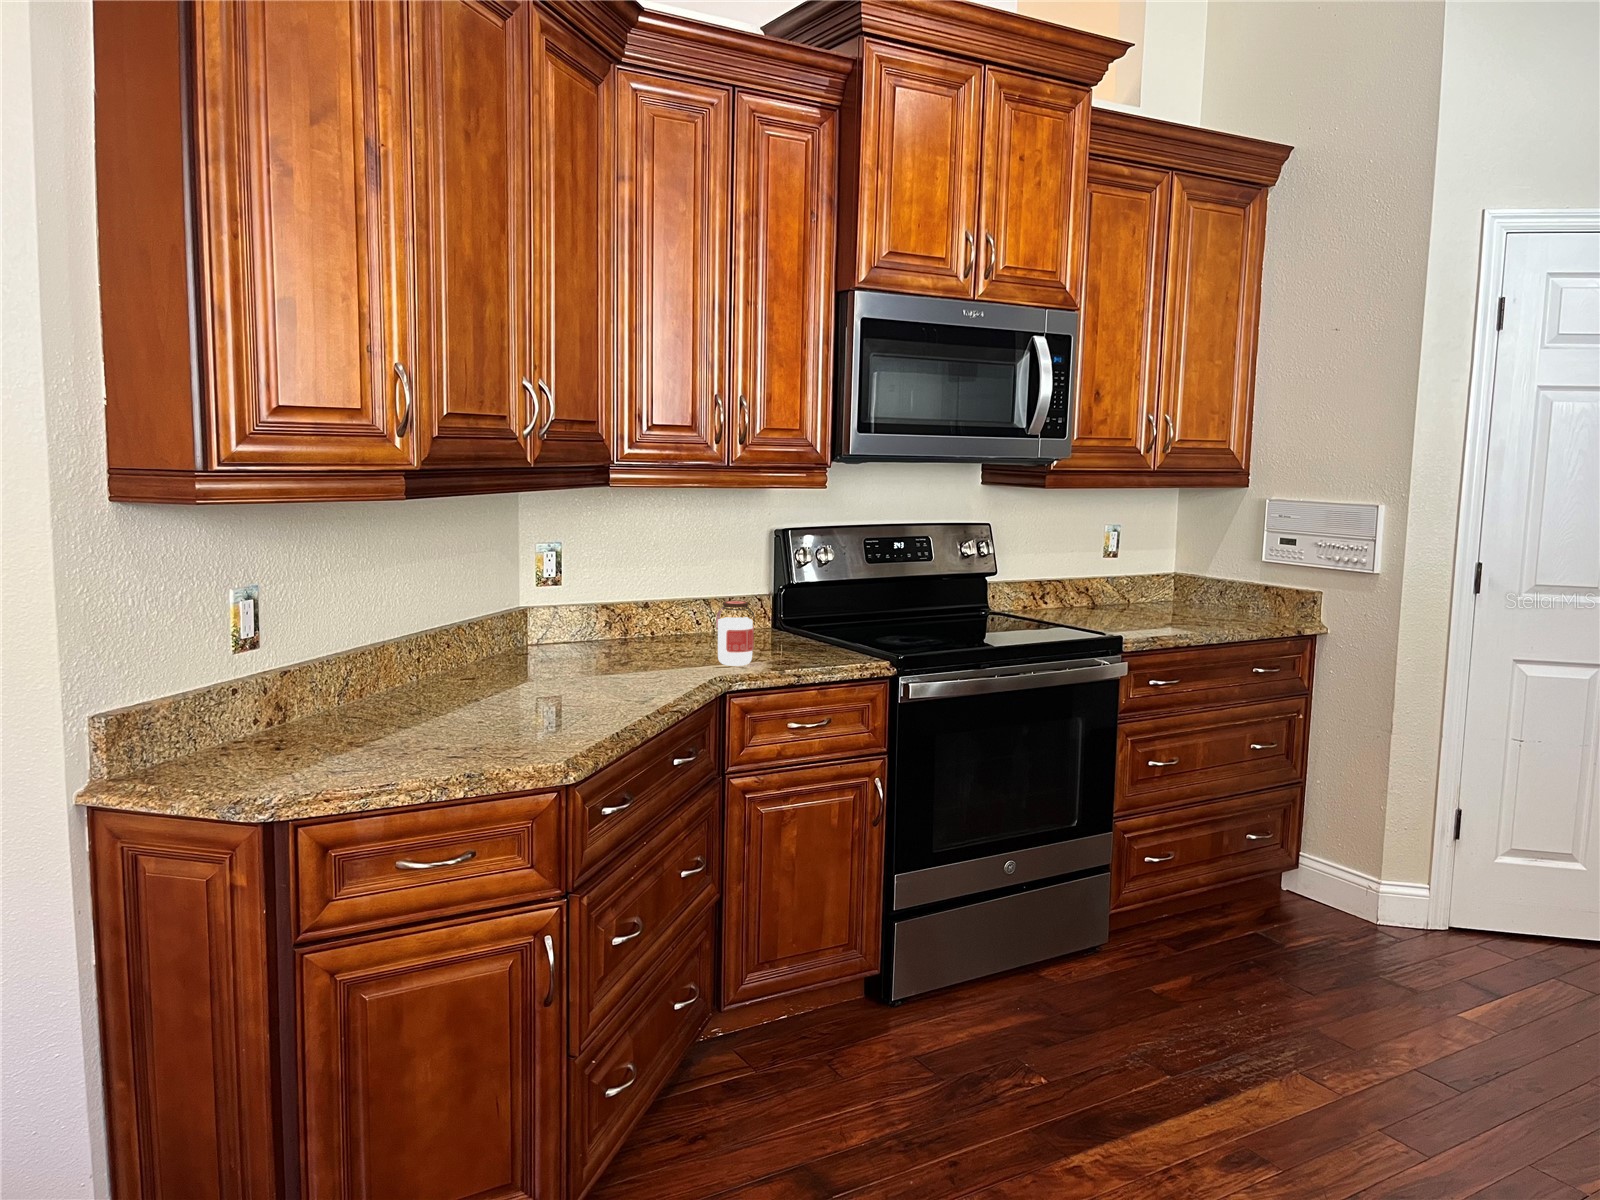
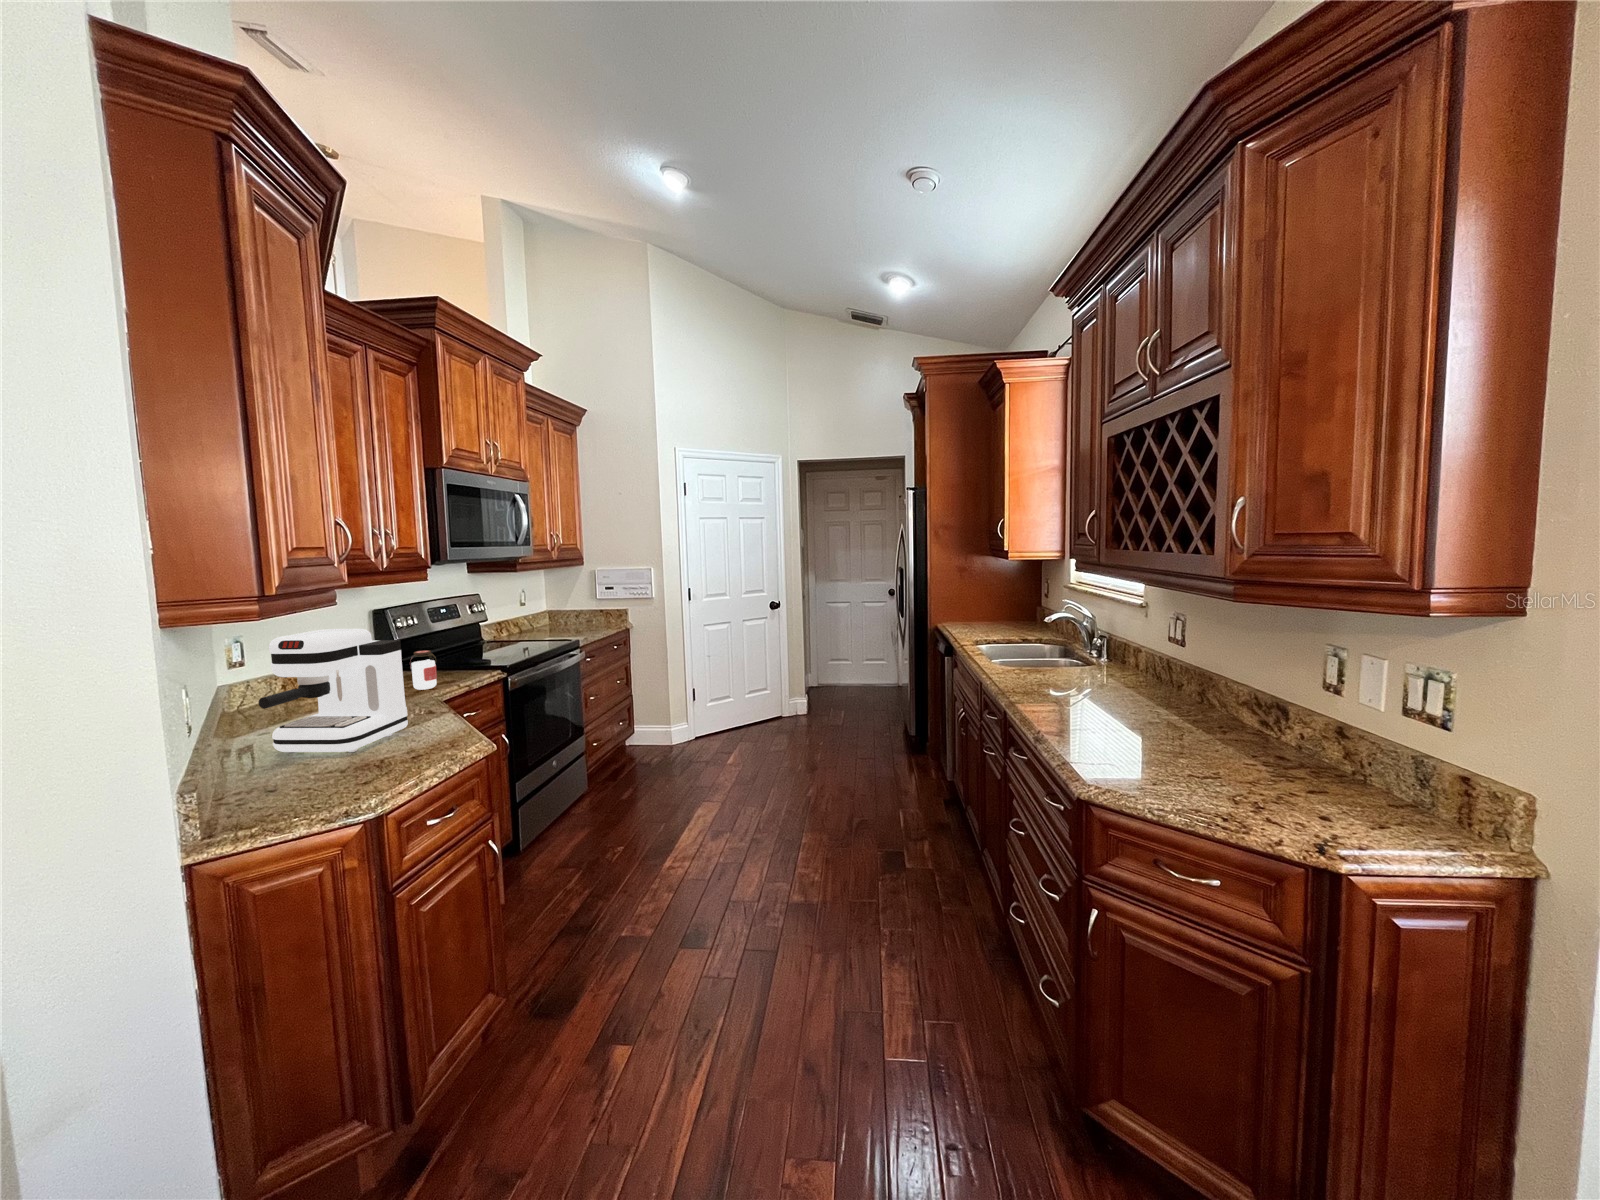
coffee maker: none [359,539,556,728] -> present [259,629,408,752]

